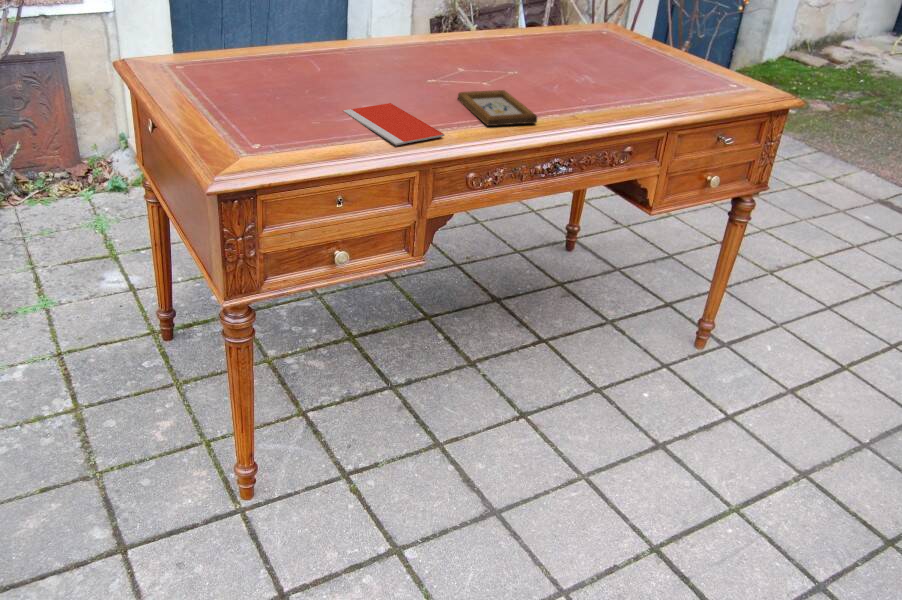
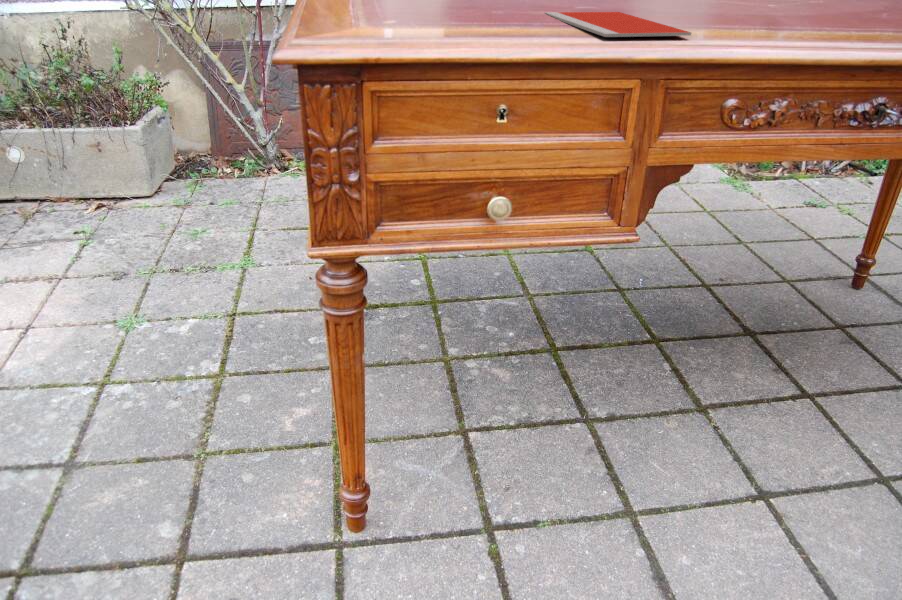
picture frame: present [458,90,537,126] -> none [725,4,859,37]

